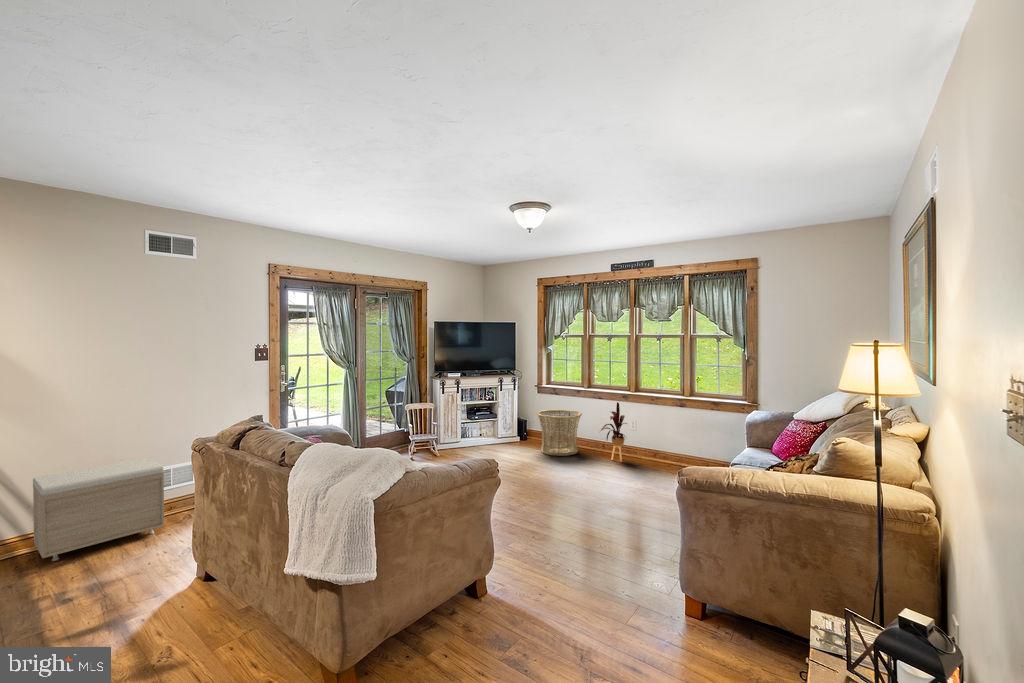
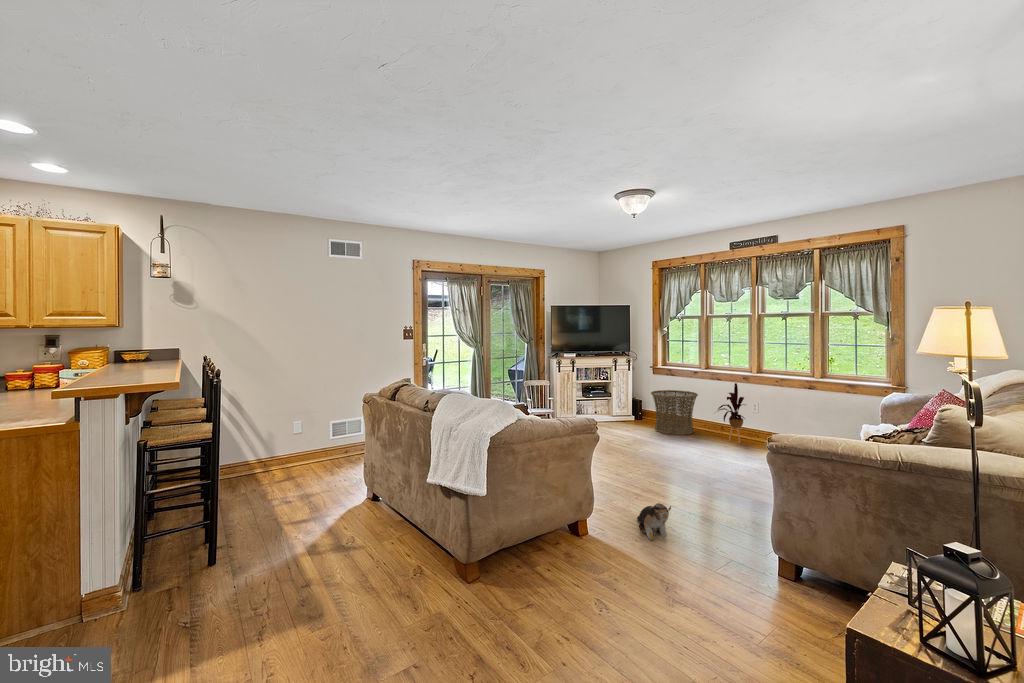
storage bench: present [33,458,164,561] -> none [263,413,344,480]
plush toy: none [536,547,576,588] -> present [637,503,671,540]

